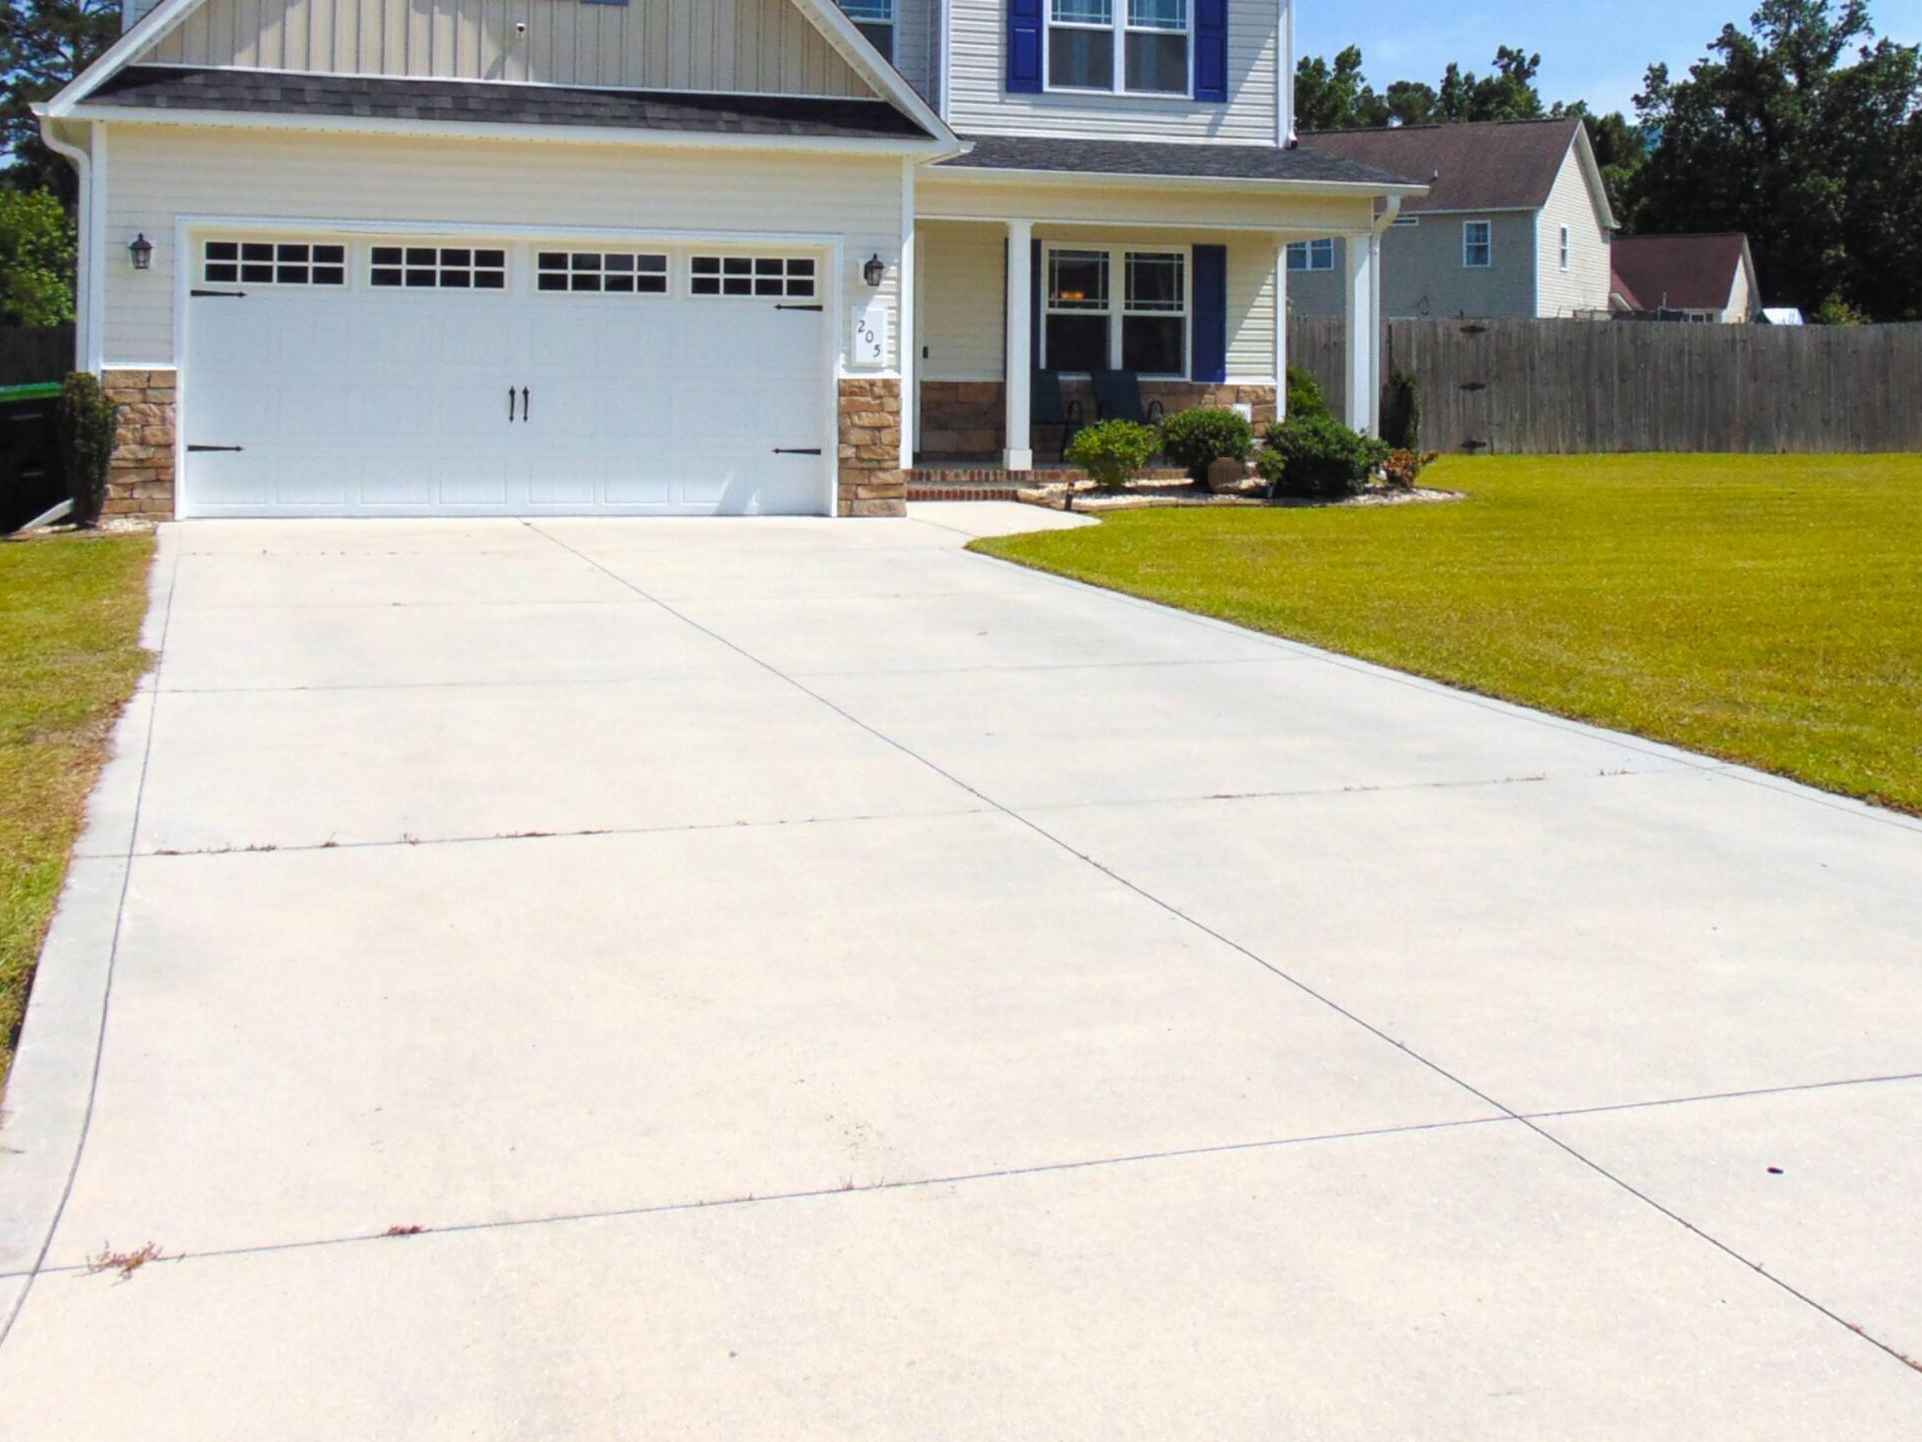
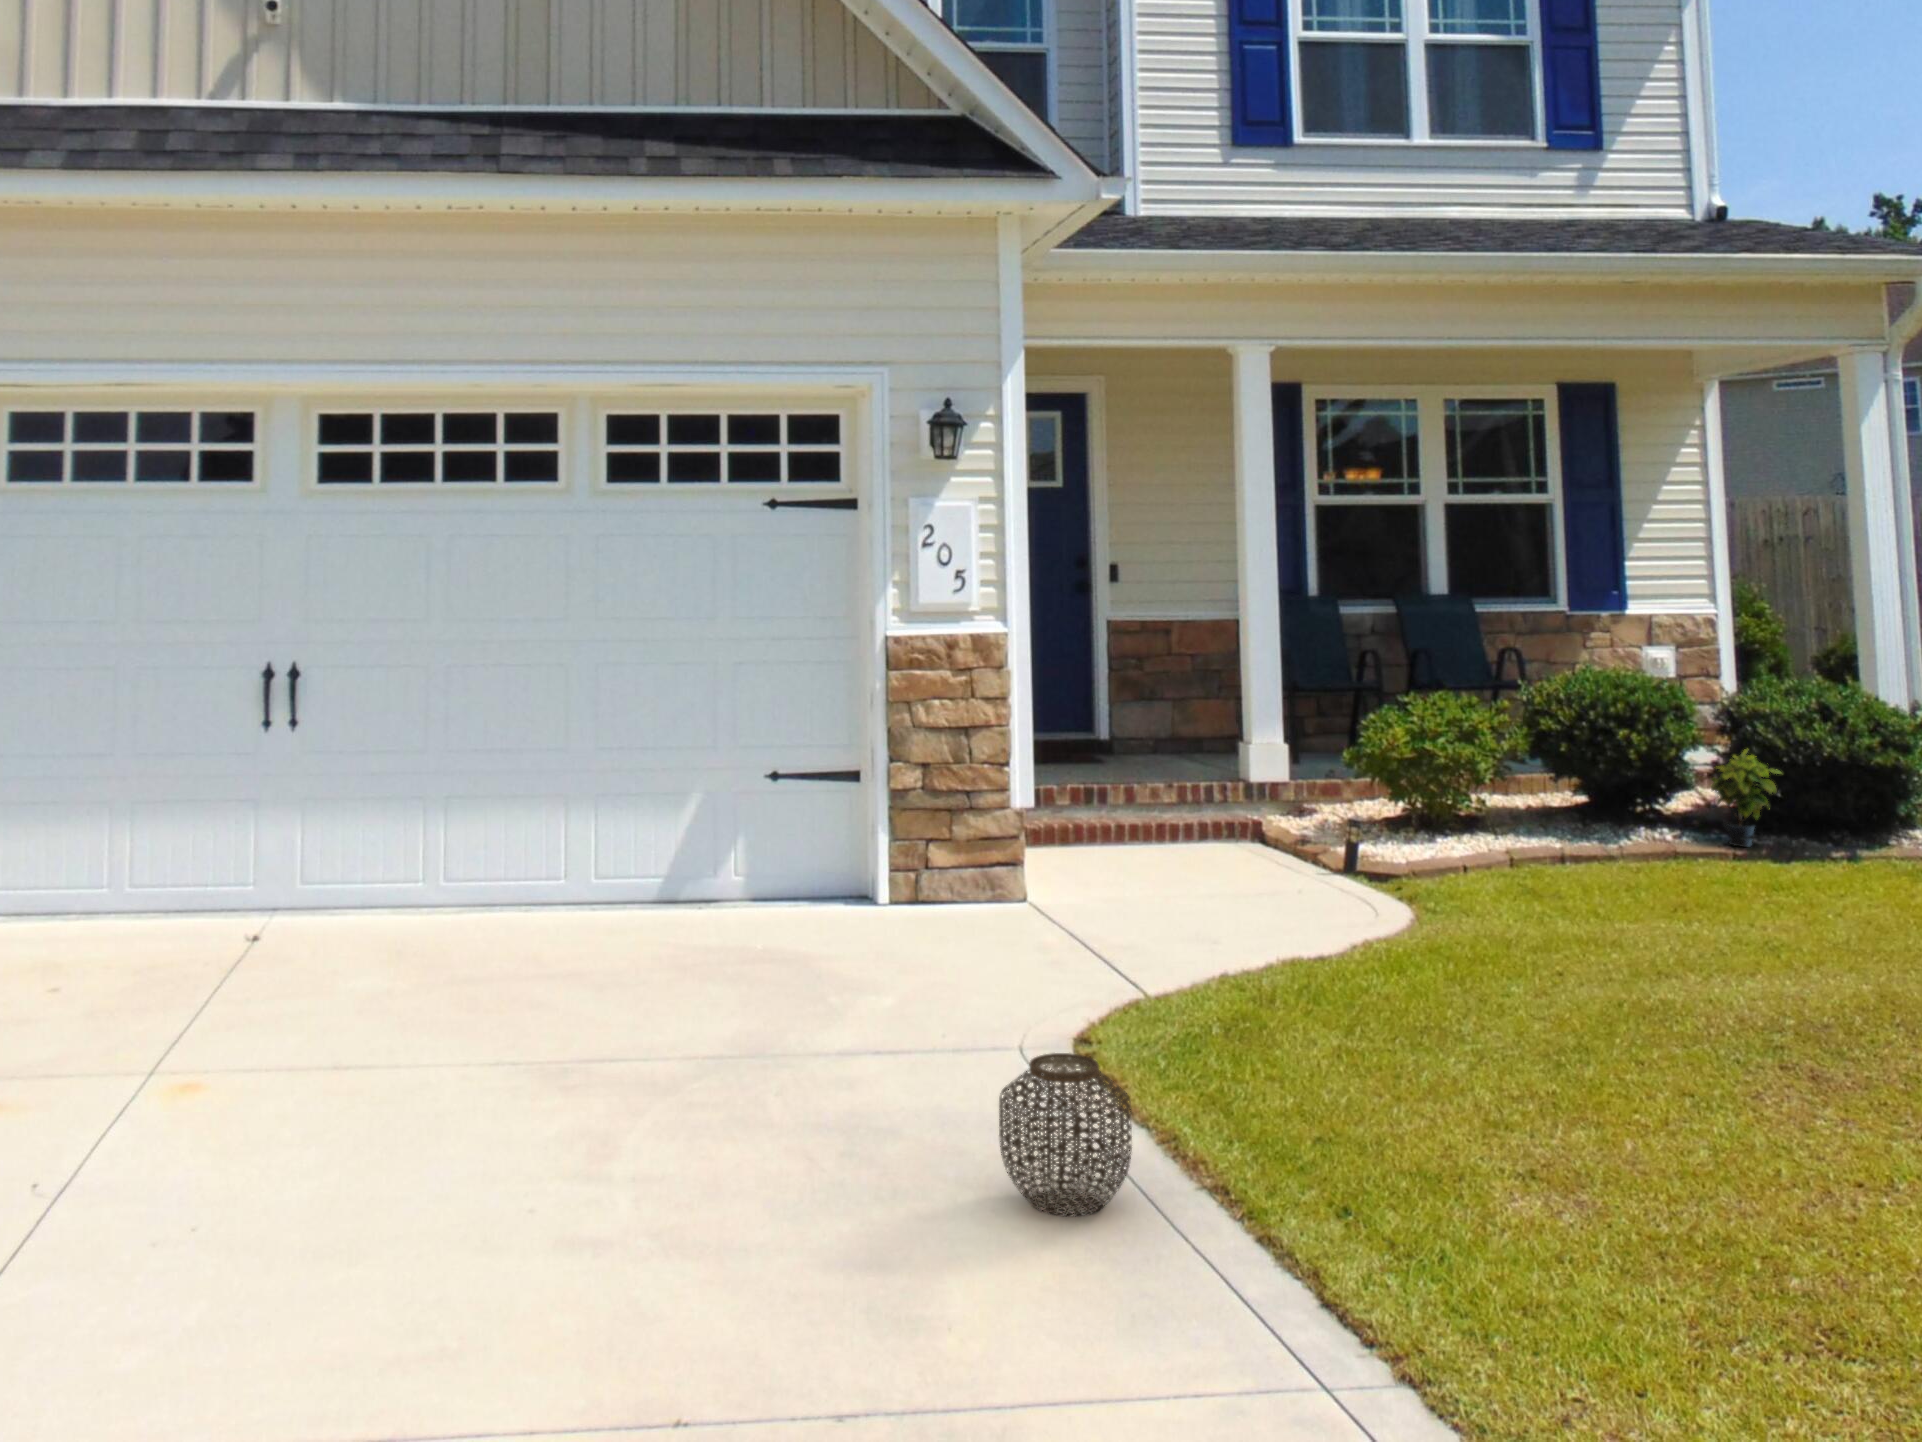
woven basket: present [1208,457,1243,494] -> present [999,1053,1132,1216]

